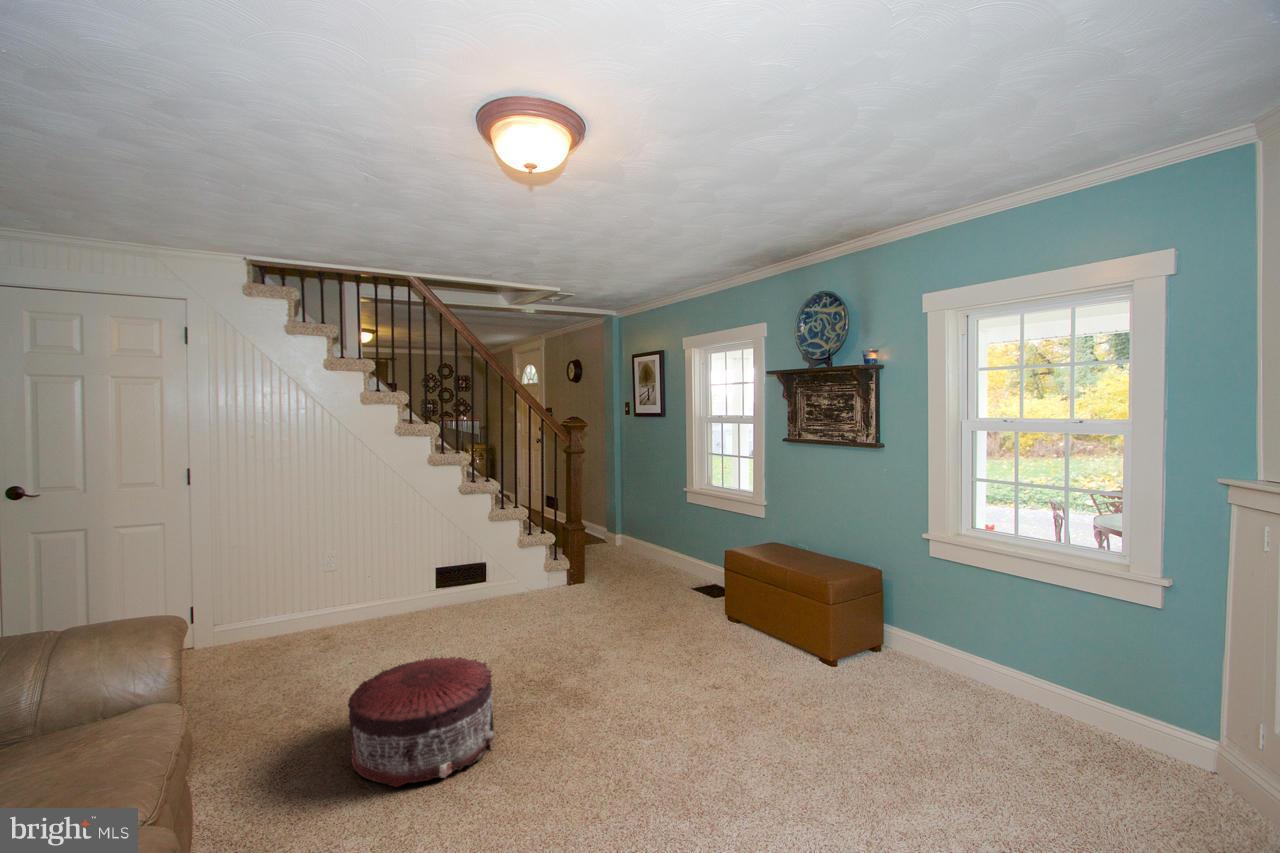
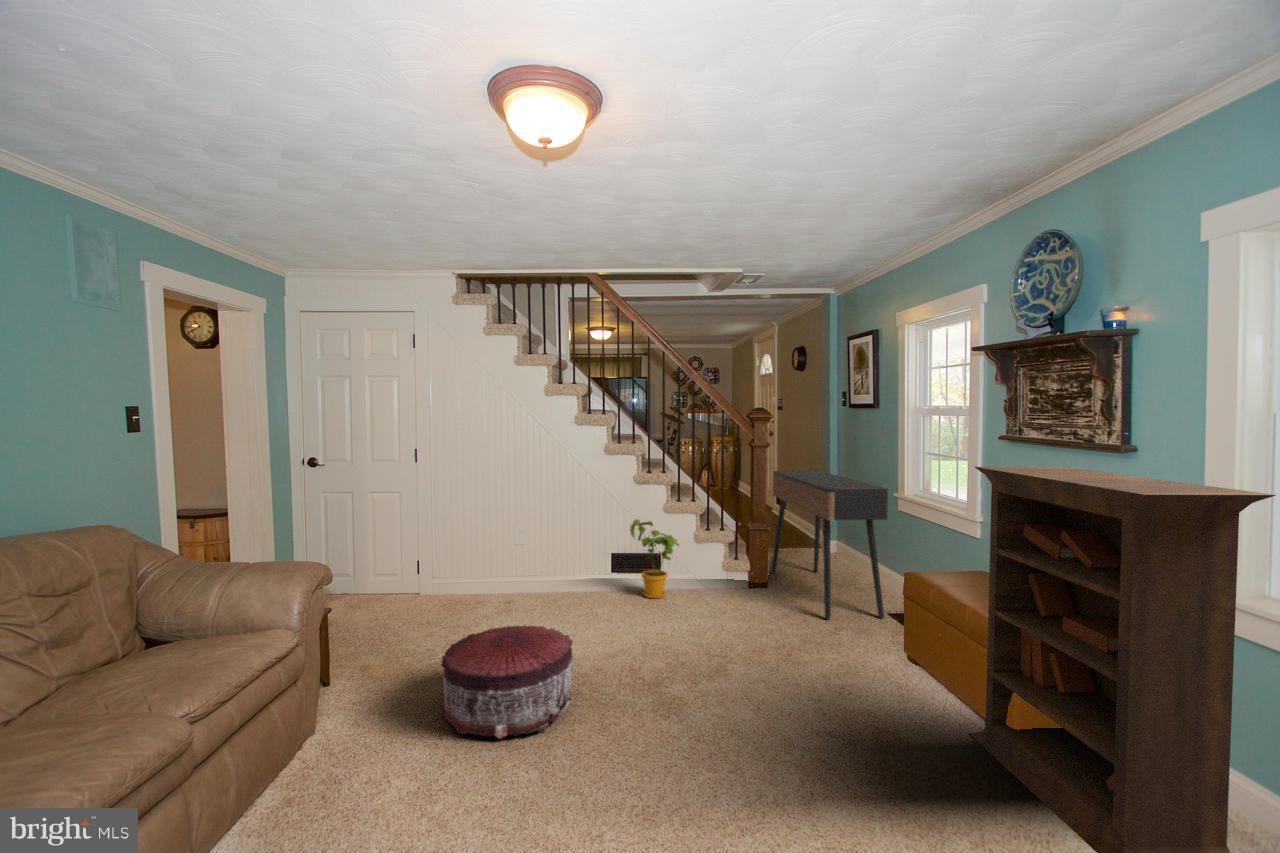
bookcase: none [800,461,985,728] -> present [969,467,1276,853]
console table: none [581,474,695,603] -> present [771,470,888,619]
house plant: none [462,536,515,614] -> present [630,520,679,598]

